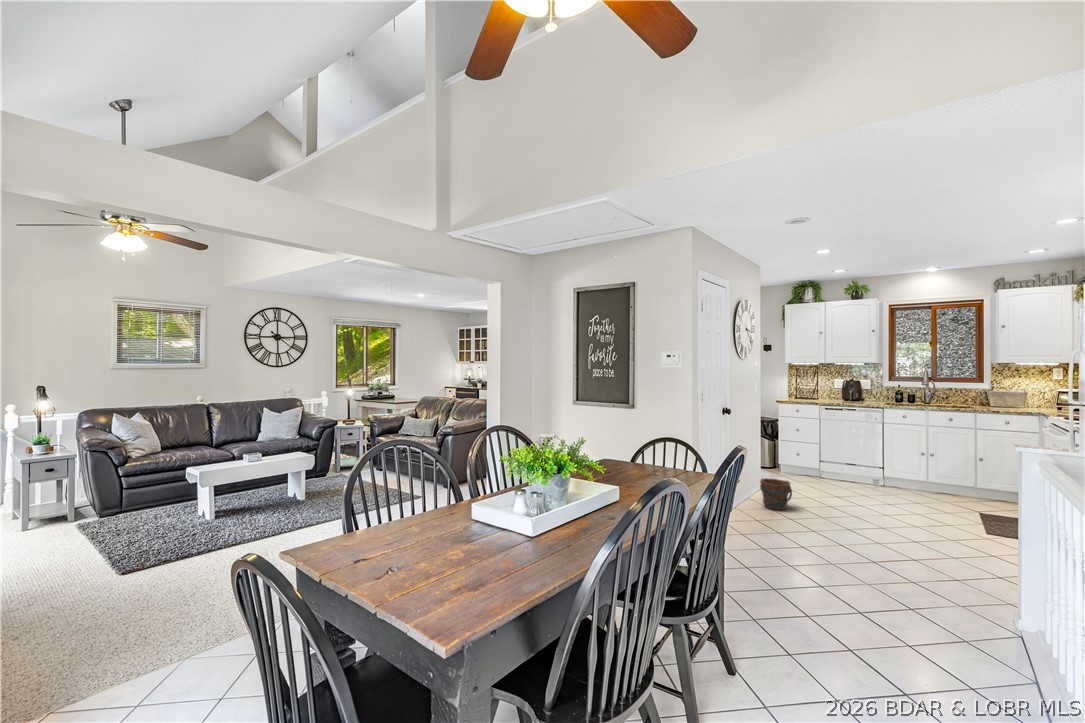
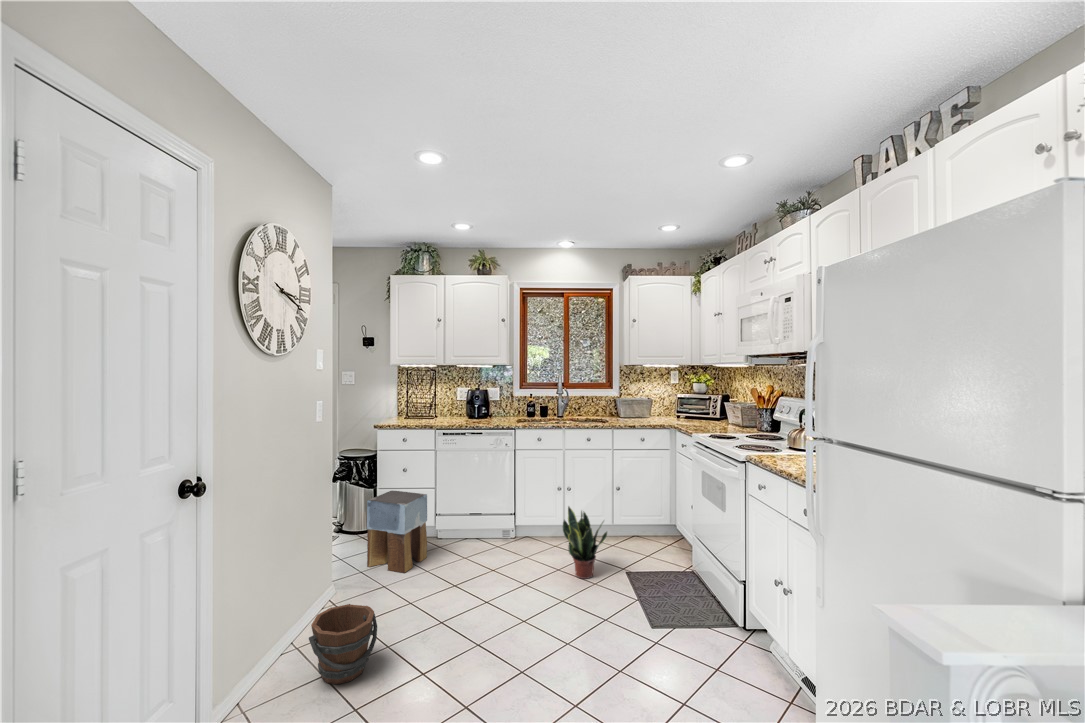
stool: none [775,440,814,486] -> present [367,491,427,573]
potted plant: none [919,458,958,509] -> present [563,507,607,579]

